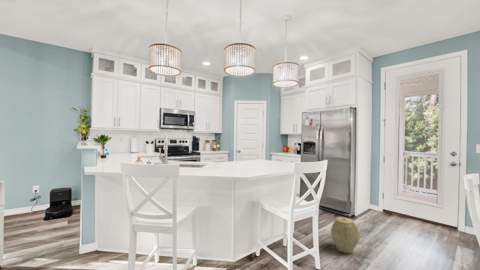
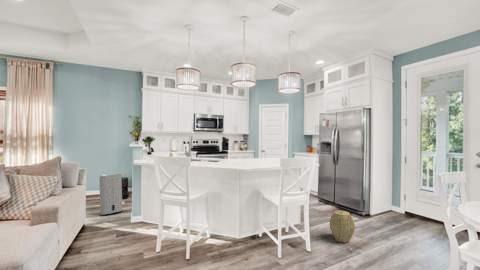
air purifier: none [29,185,66,244] -> present [99,174,122,215]

